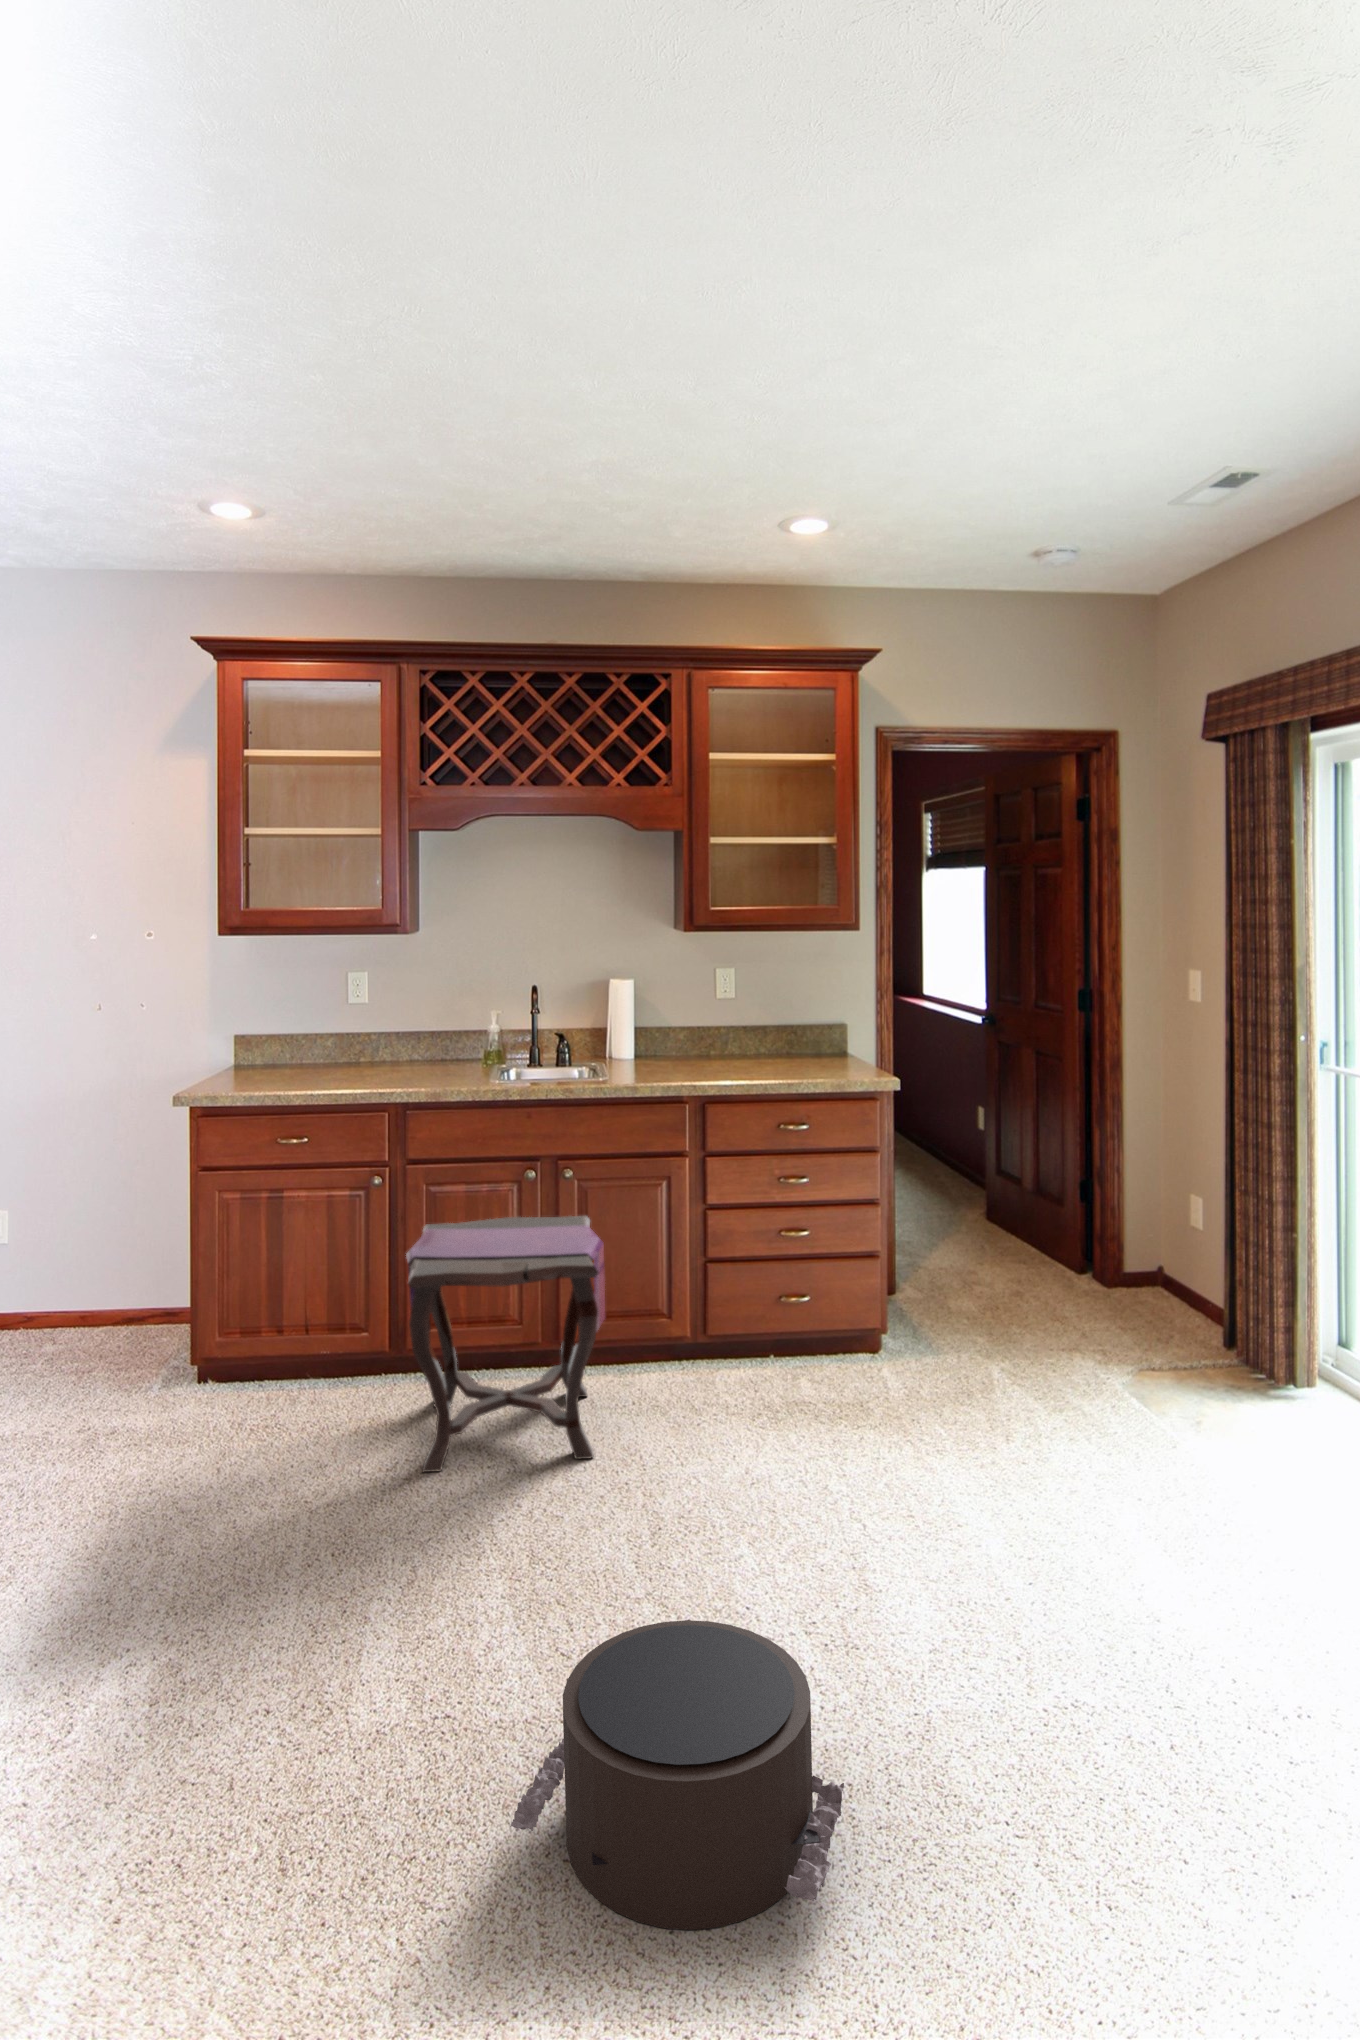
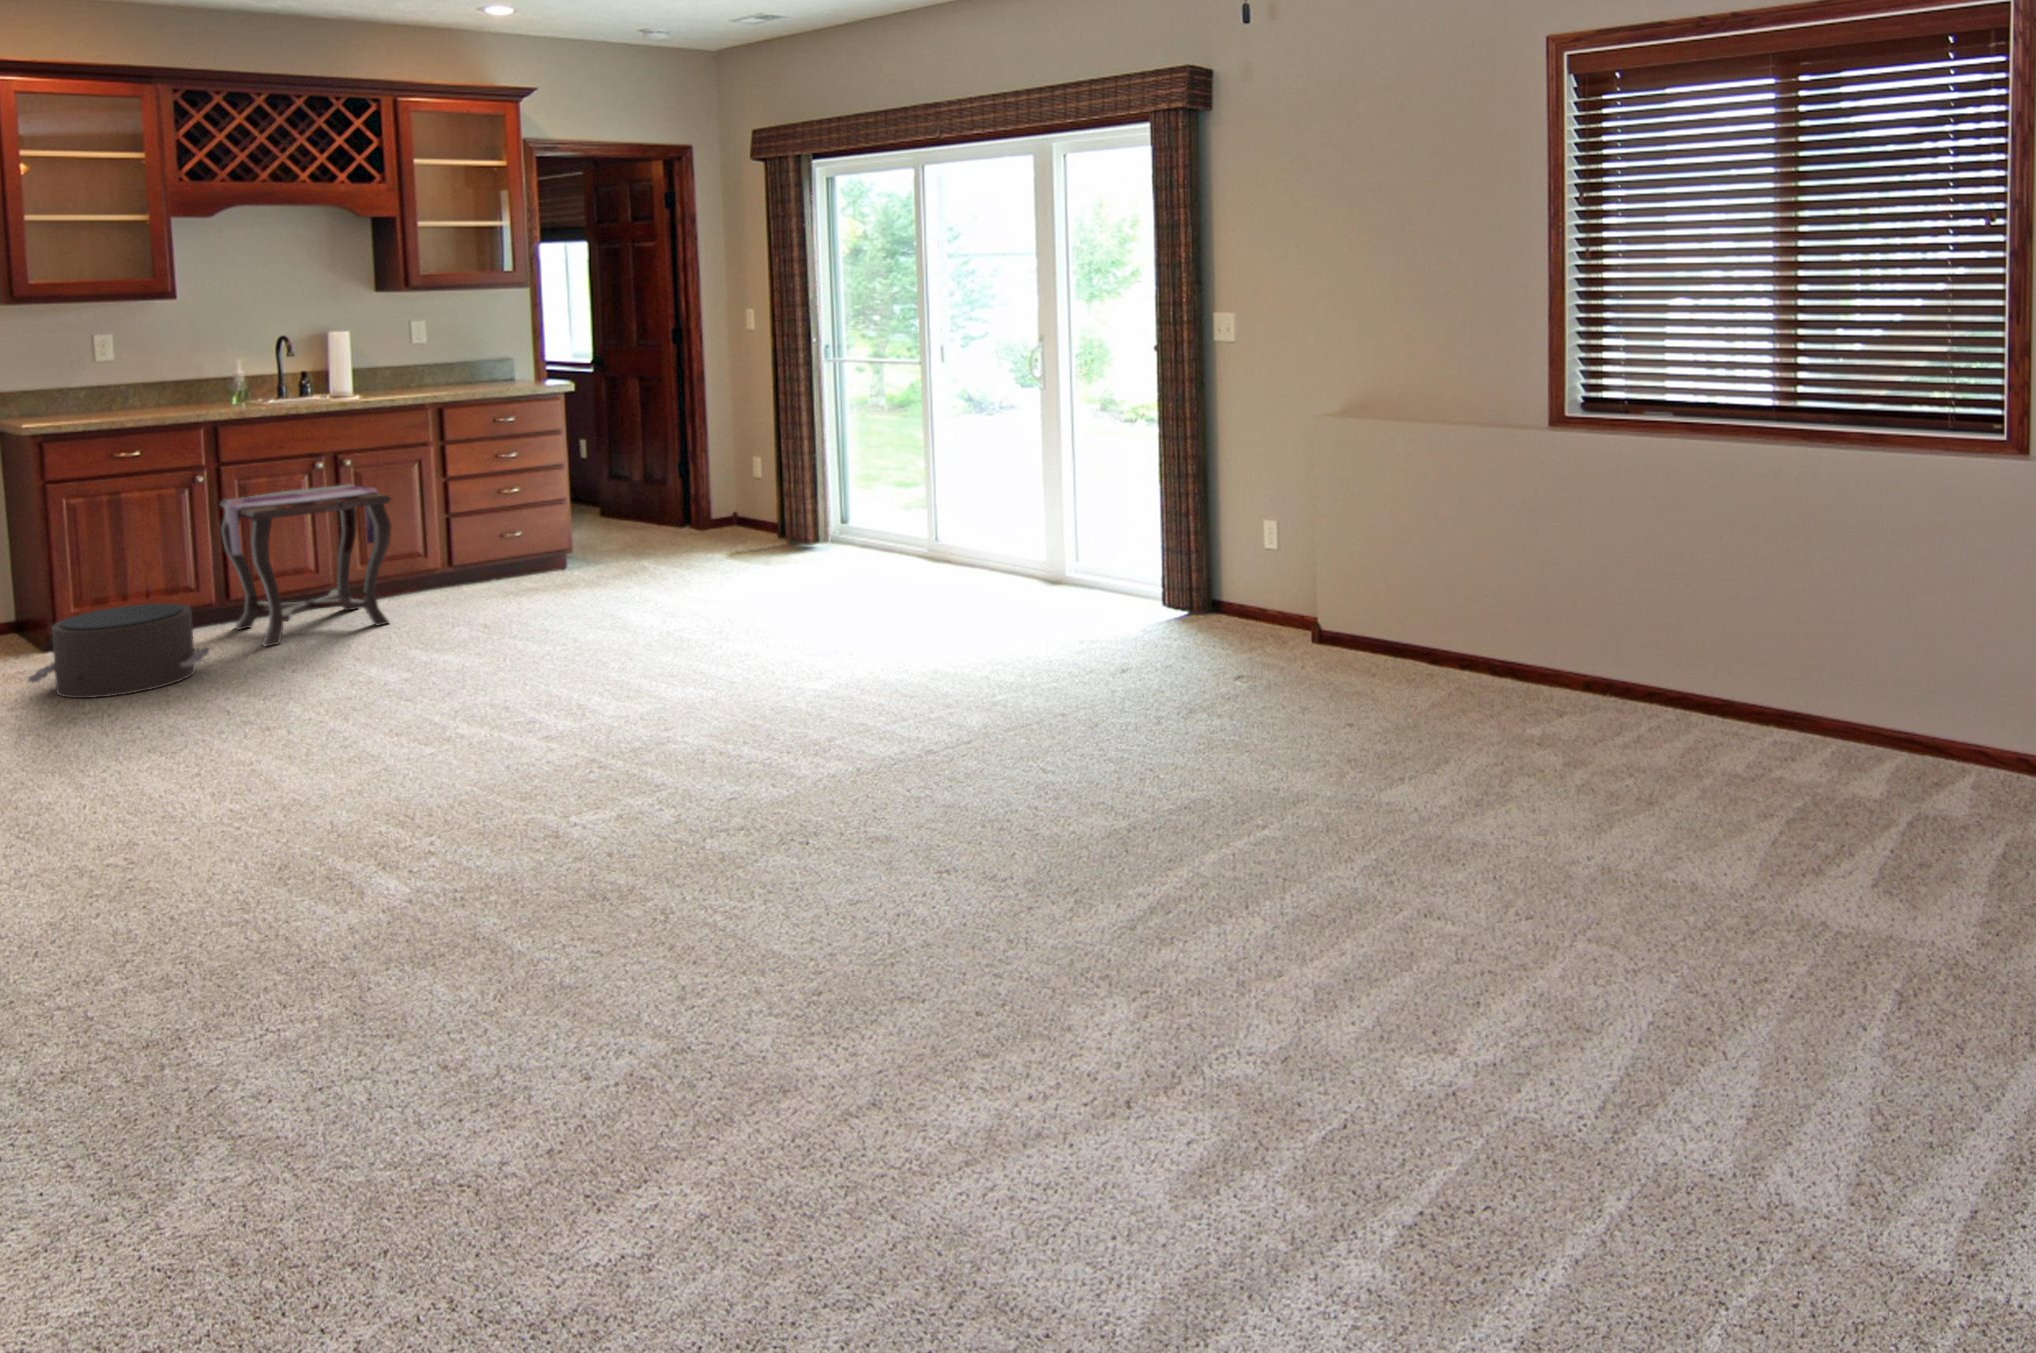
pouf: present [510,1620,844,1930] -> present [28,604,210,698]

